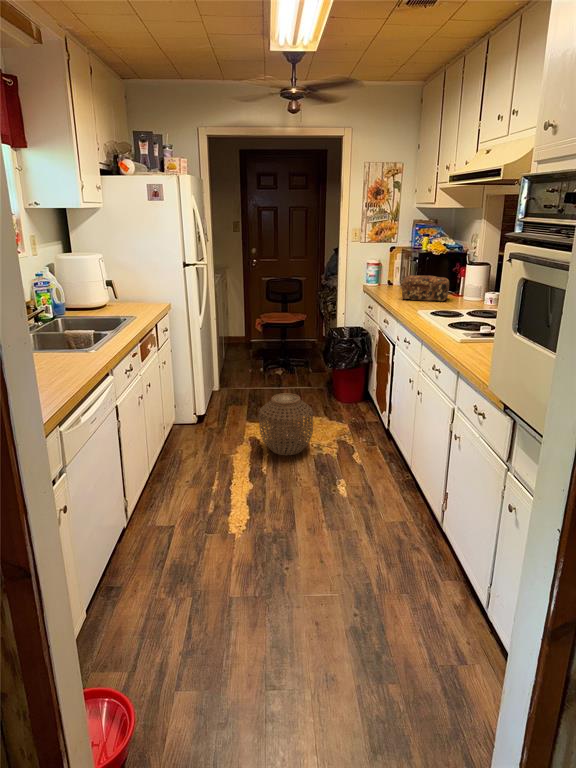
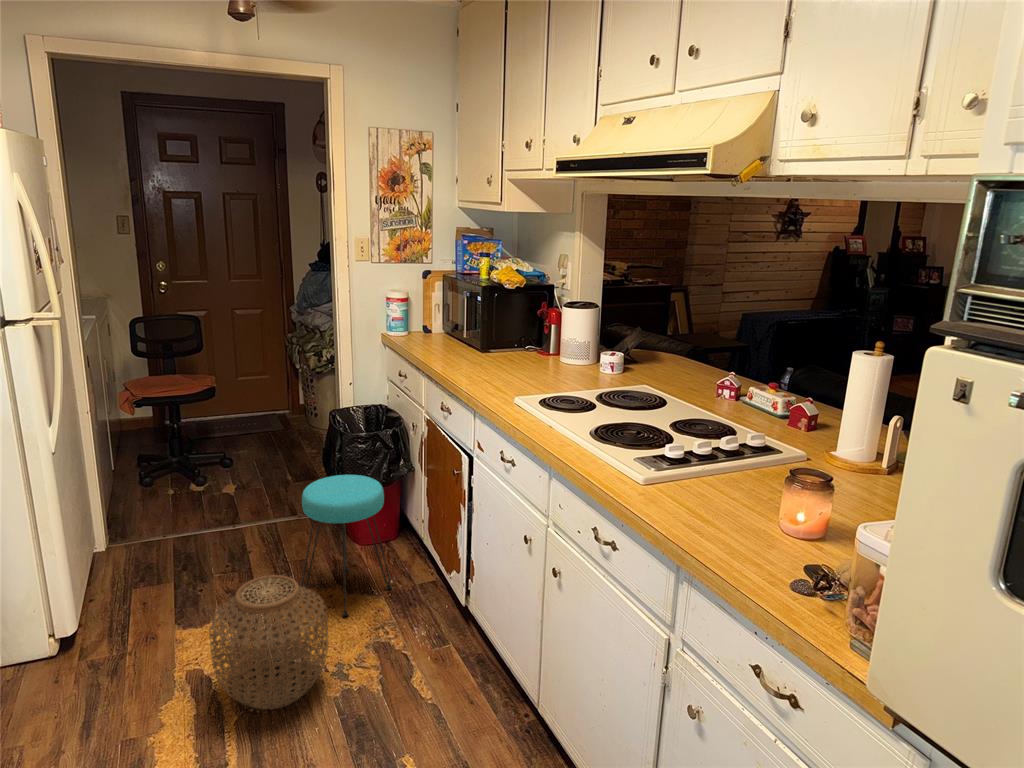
bread loaf: present [402,275,449,301] -> none [469,328,546,372]
stool: none [306,357,354,428] -> present [301,475,392,616]

